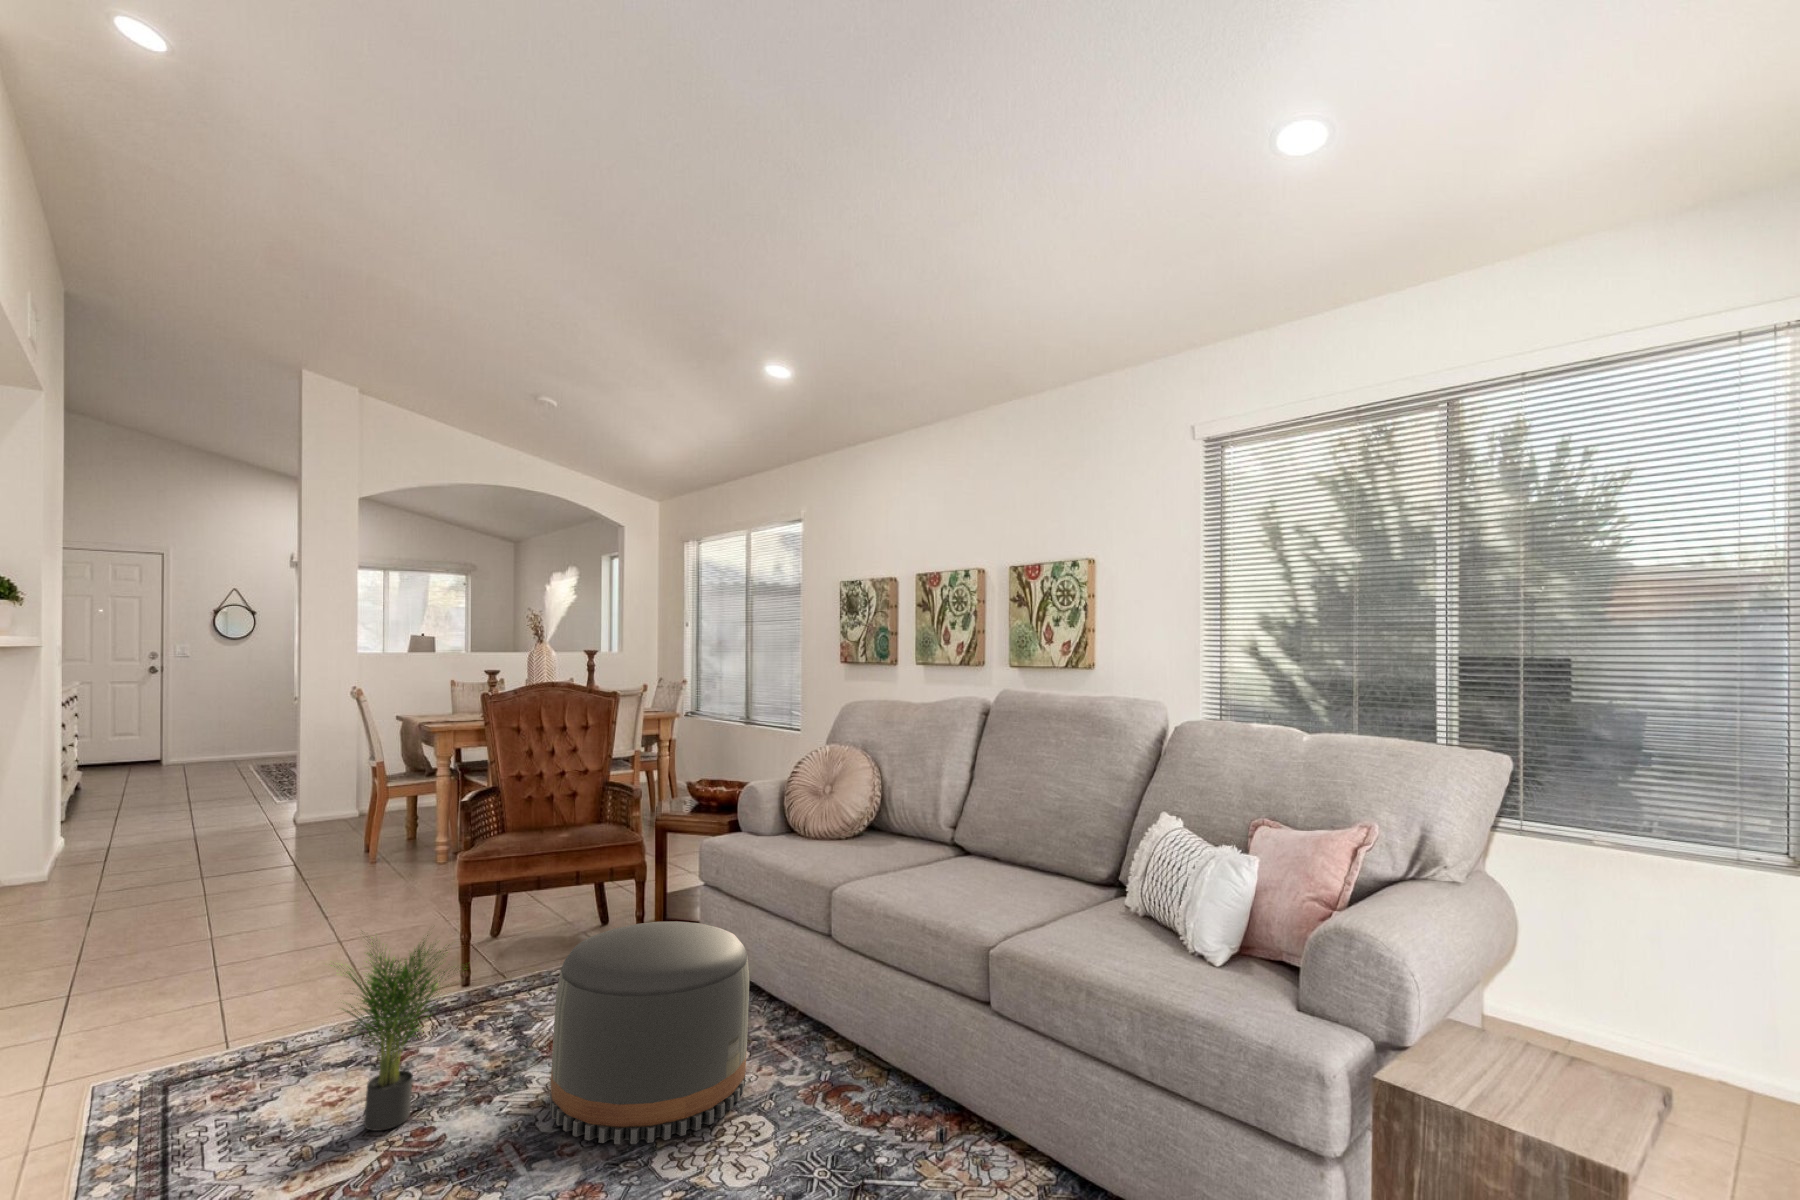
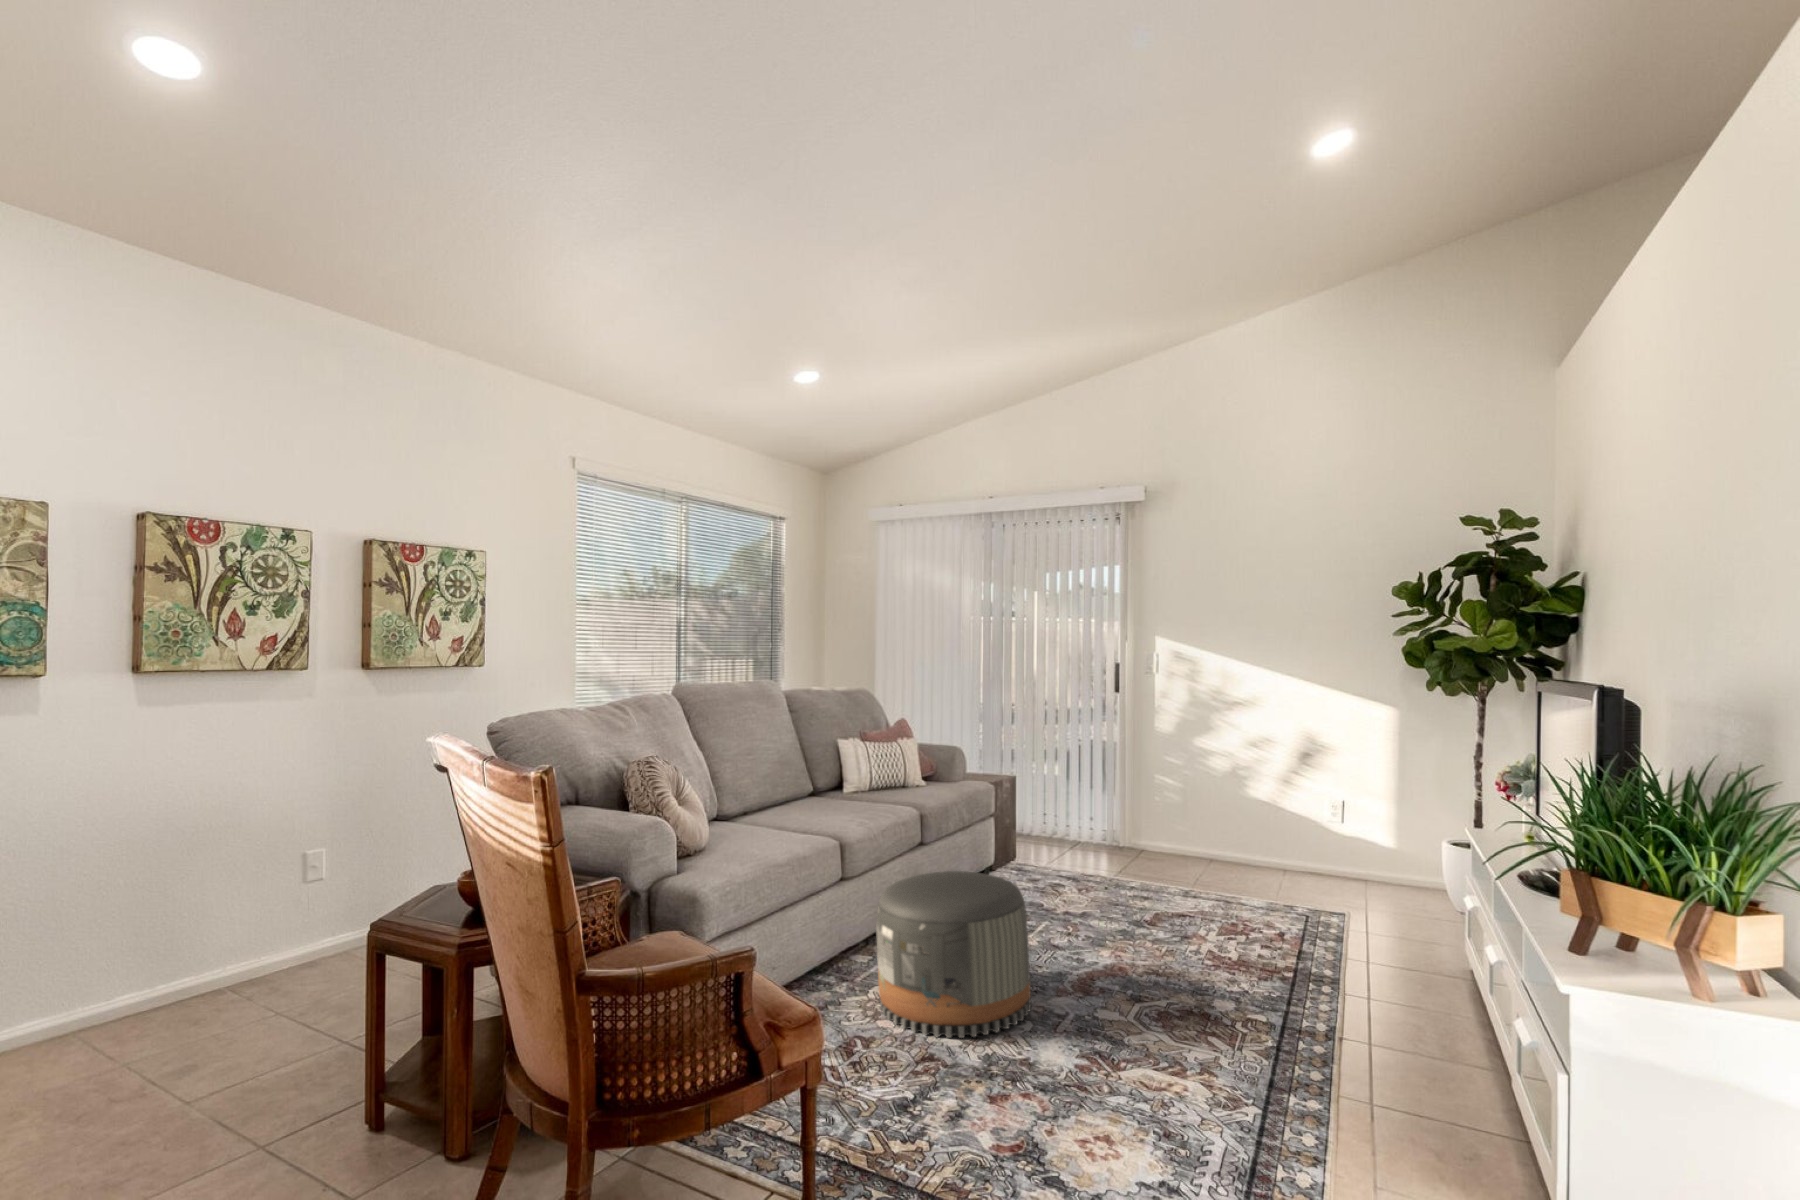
potted plant: present [331,935,455,1131] -> none [1009,900,1146,1099]

